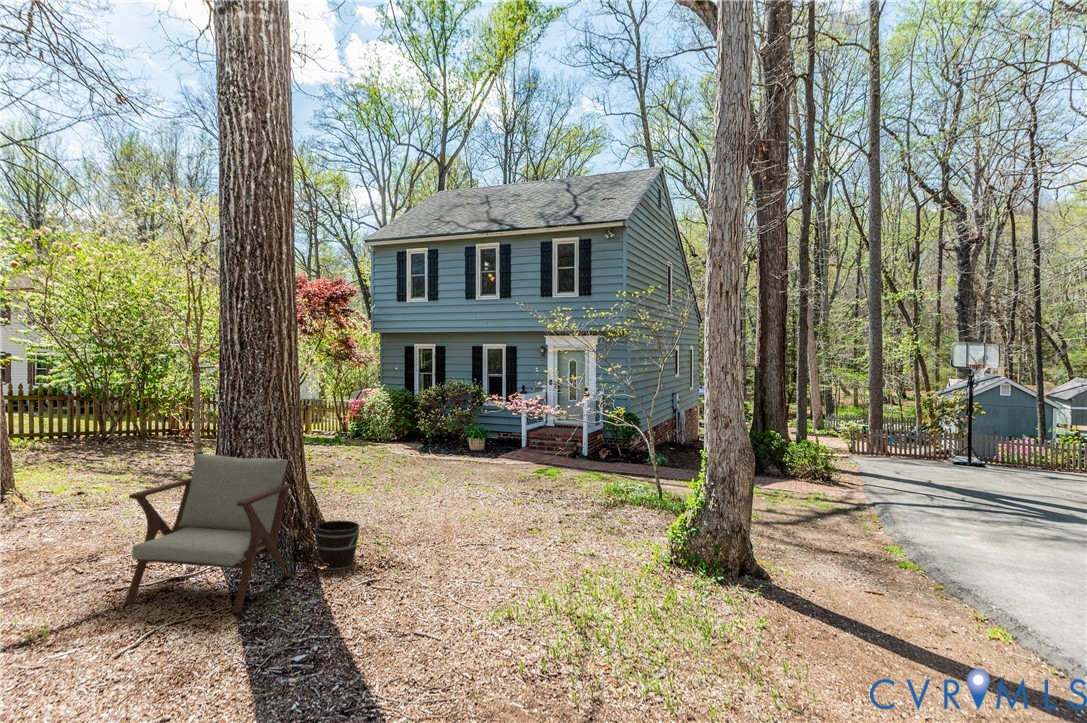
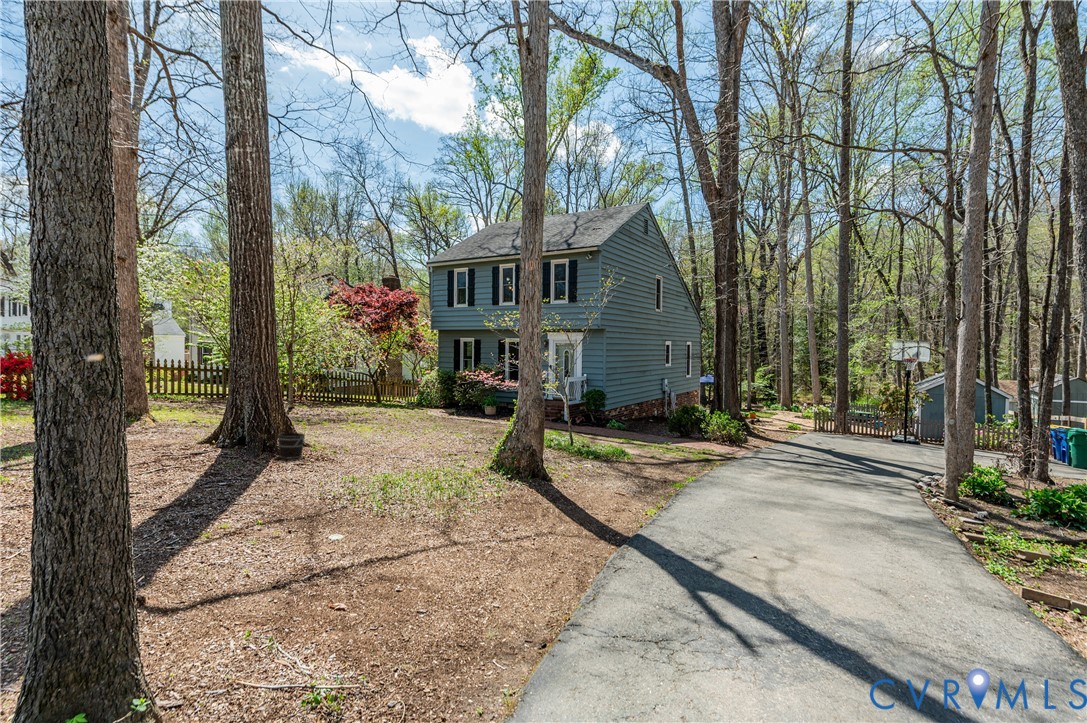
lounge chair: present [125,454,291,613] -> none [166,390,260,469]

